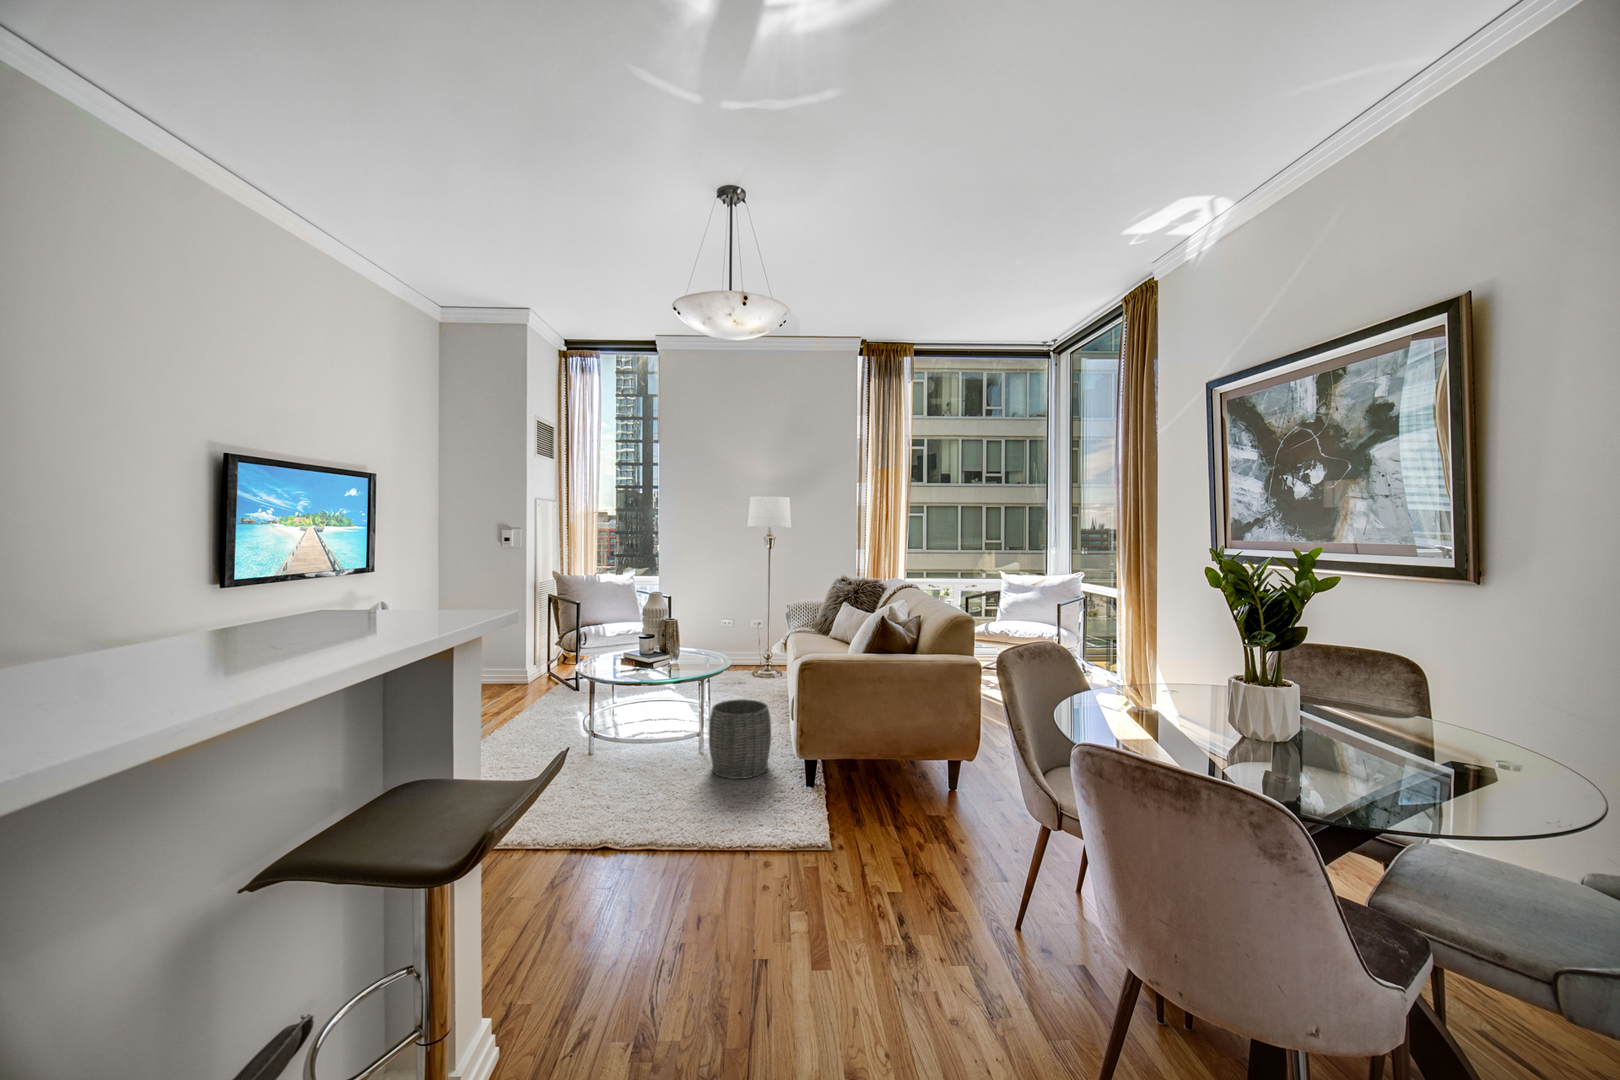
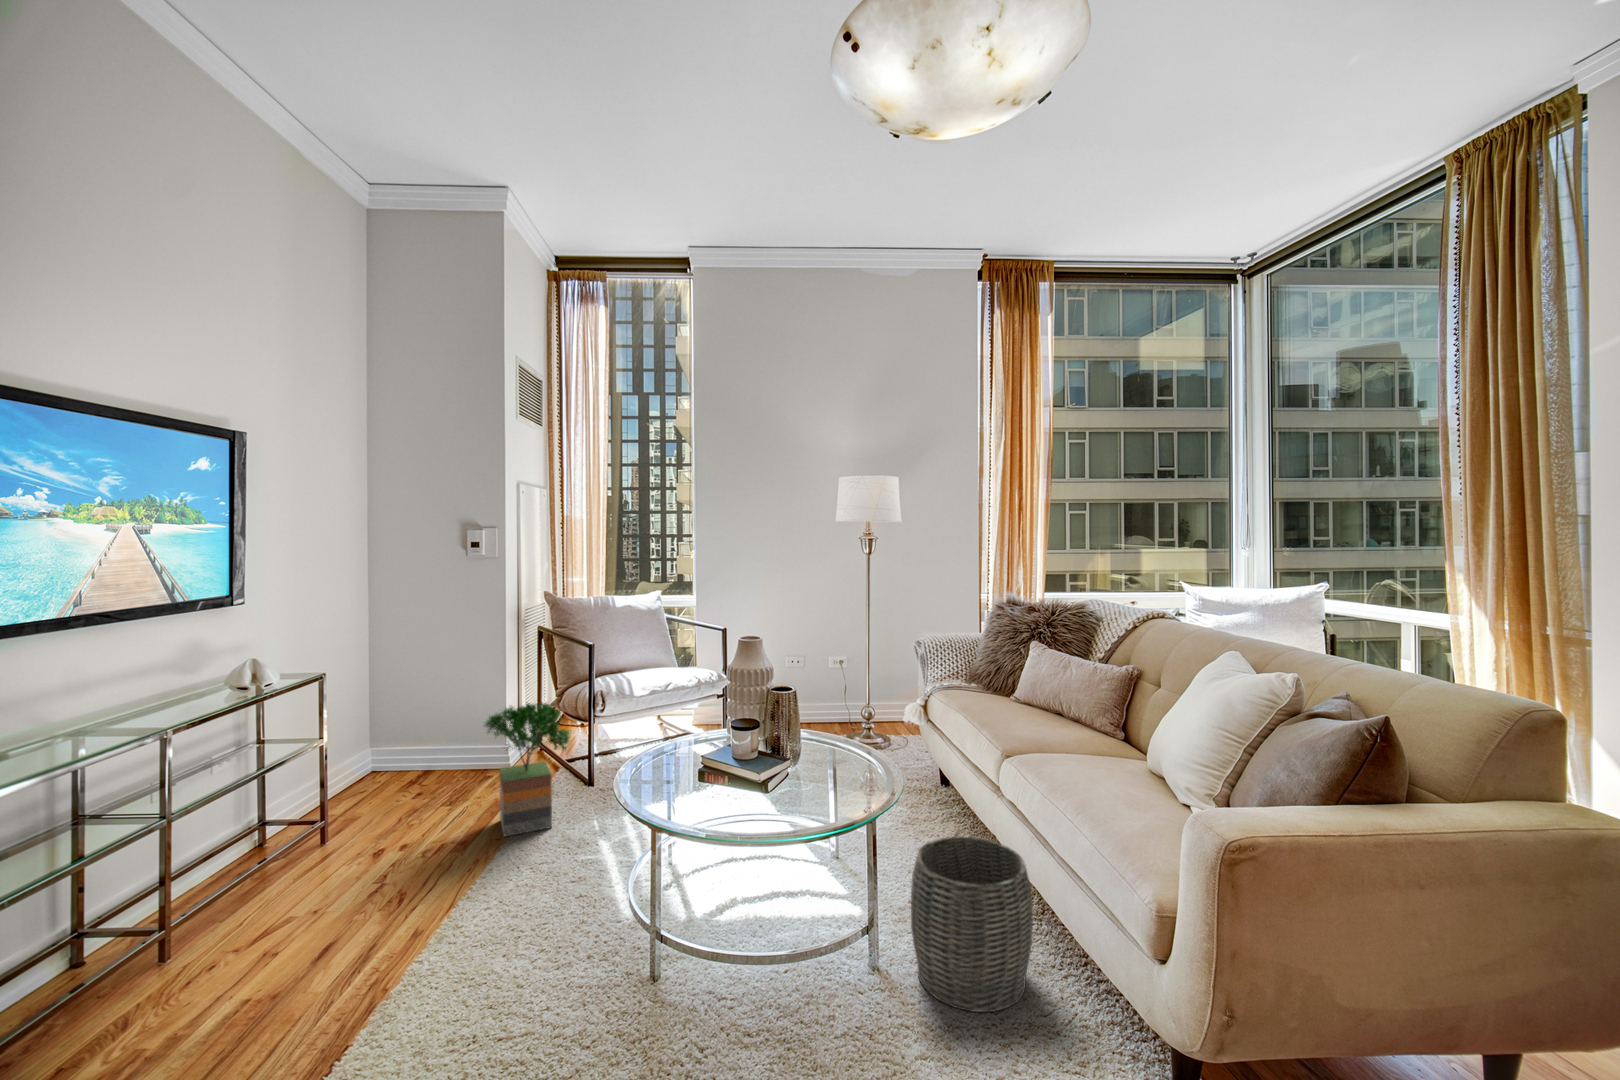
potted tree: none [503,635,558,713] -> present [485,702,571,837]

